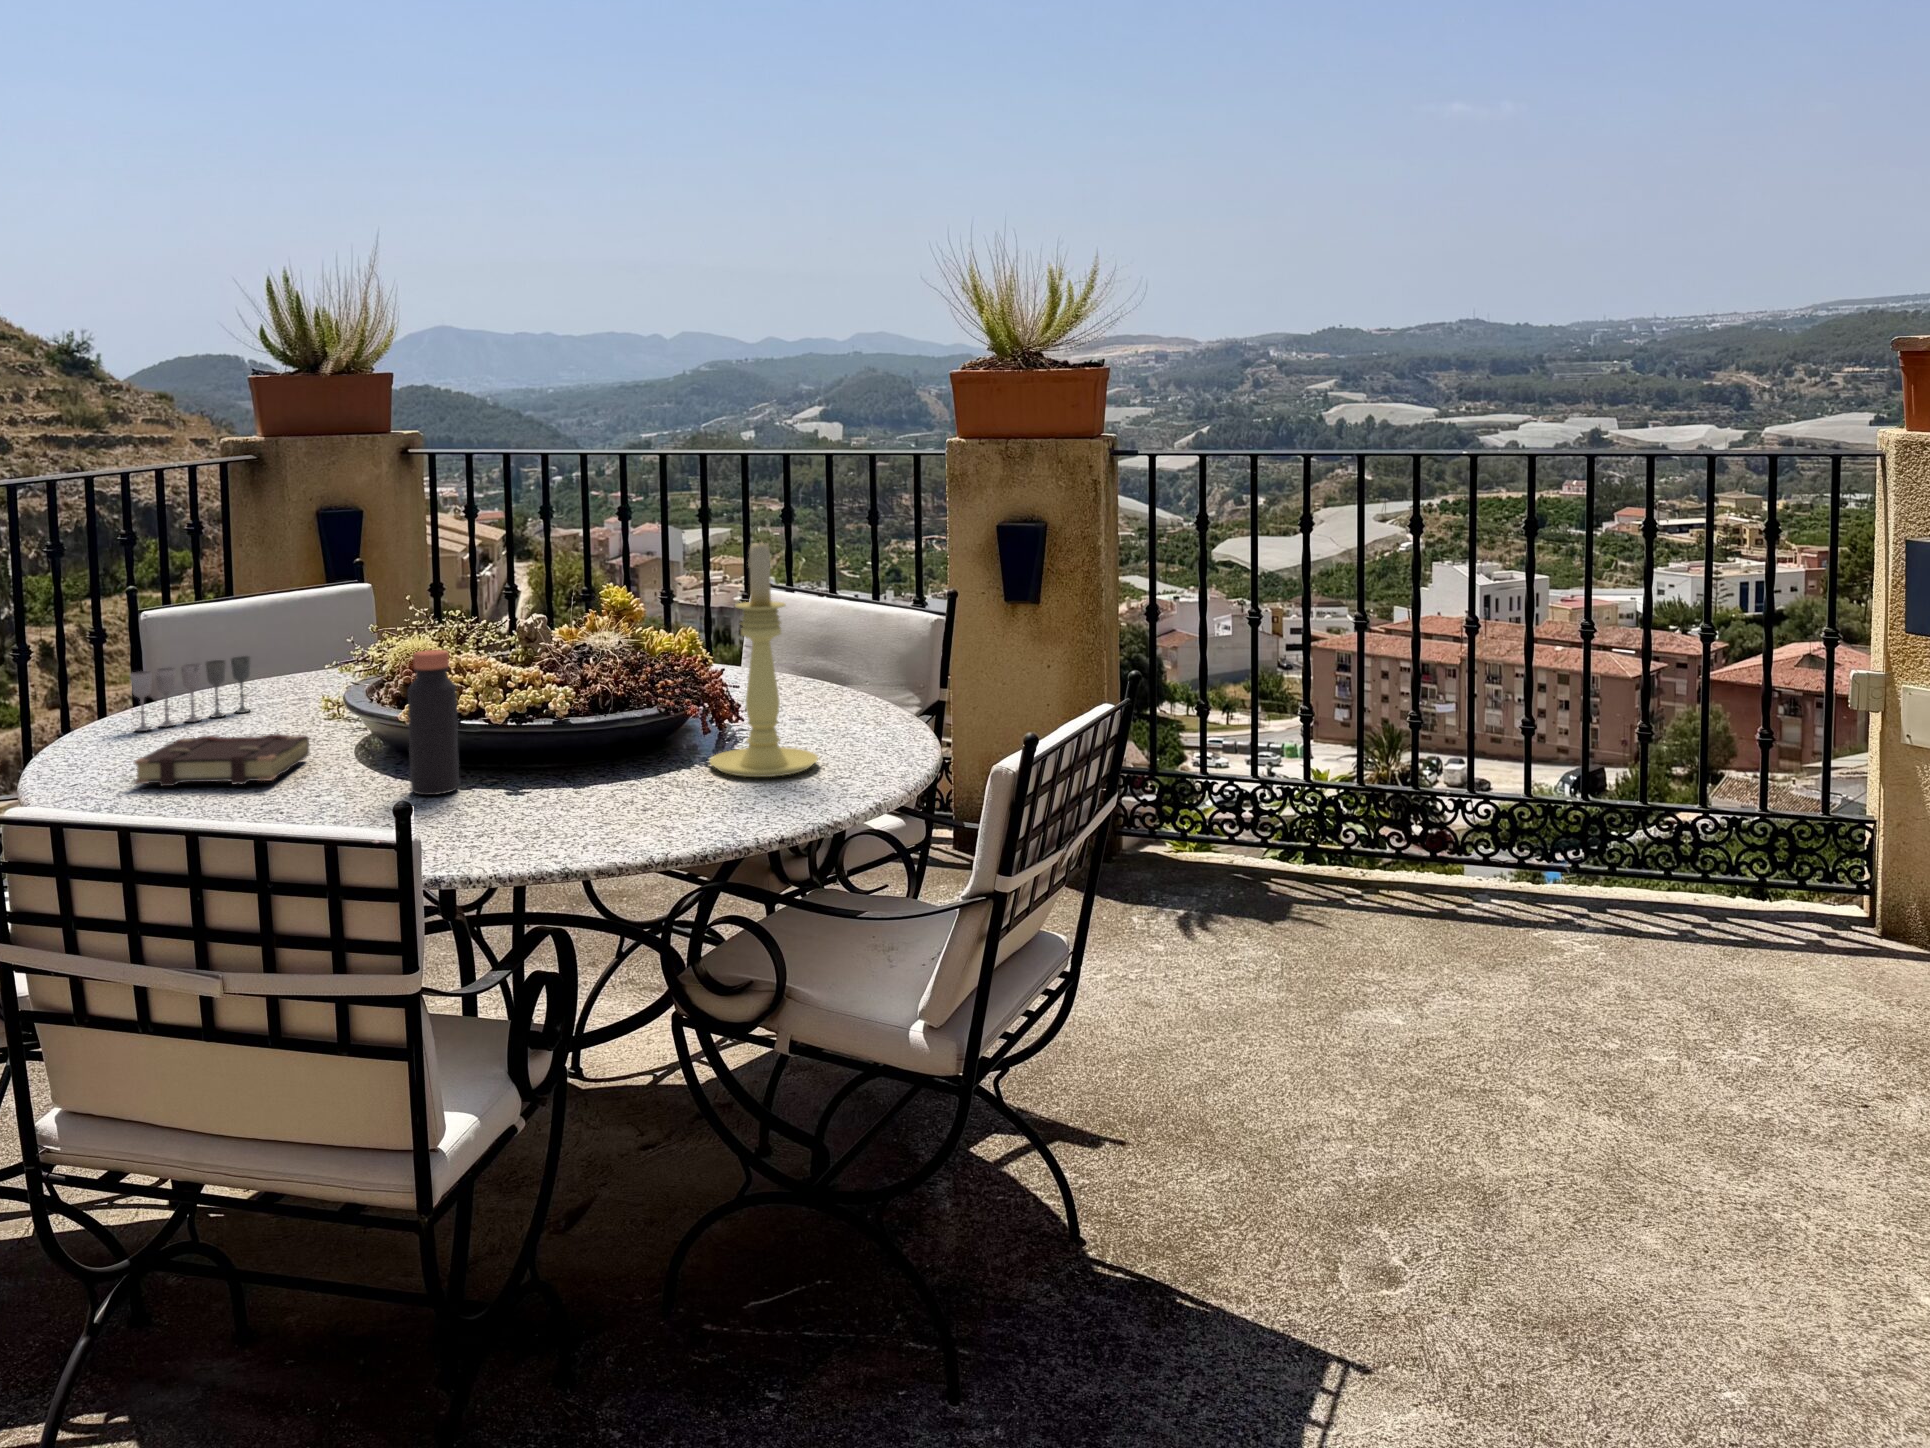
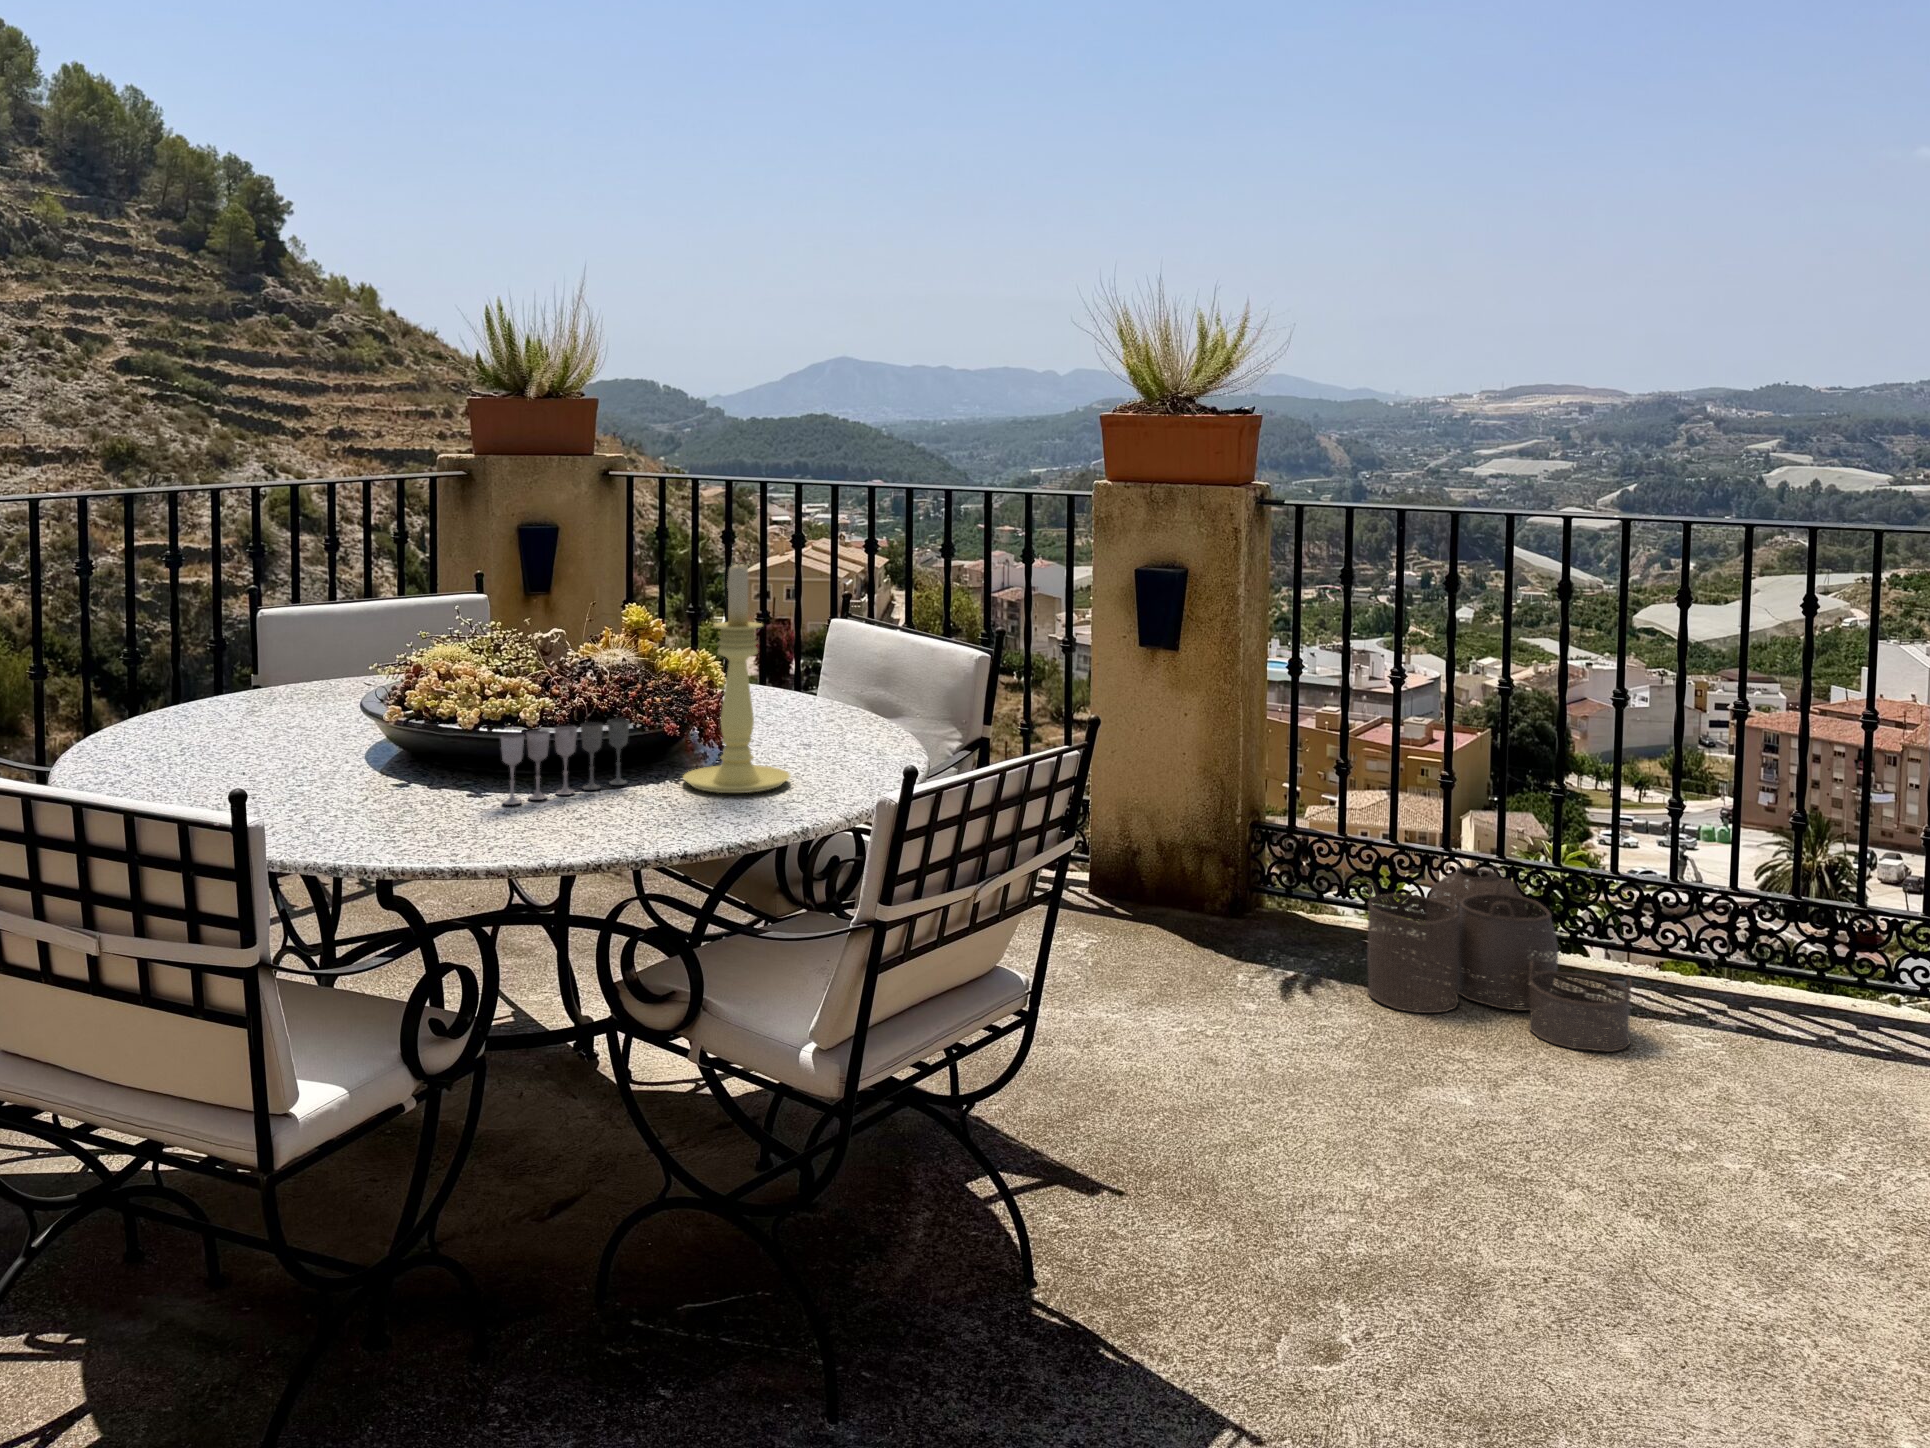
bottle: present [408,650,459,795] -> none [391,653,438,790]
wine glass: present [130,656,250,731] -> present [501,718,630,805]
book: present [134,734,309,786] -> none [156,724,328,769]
woven basket: none [1268,794,1522,964] -> present [1367,859,1632,1052]

